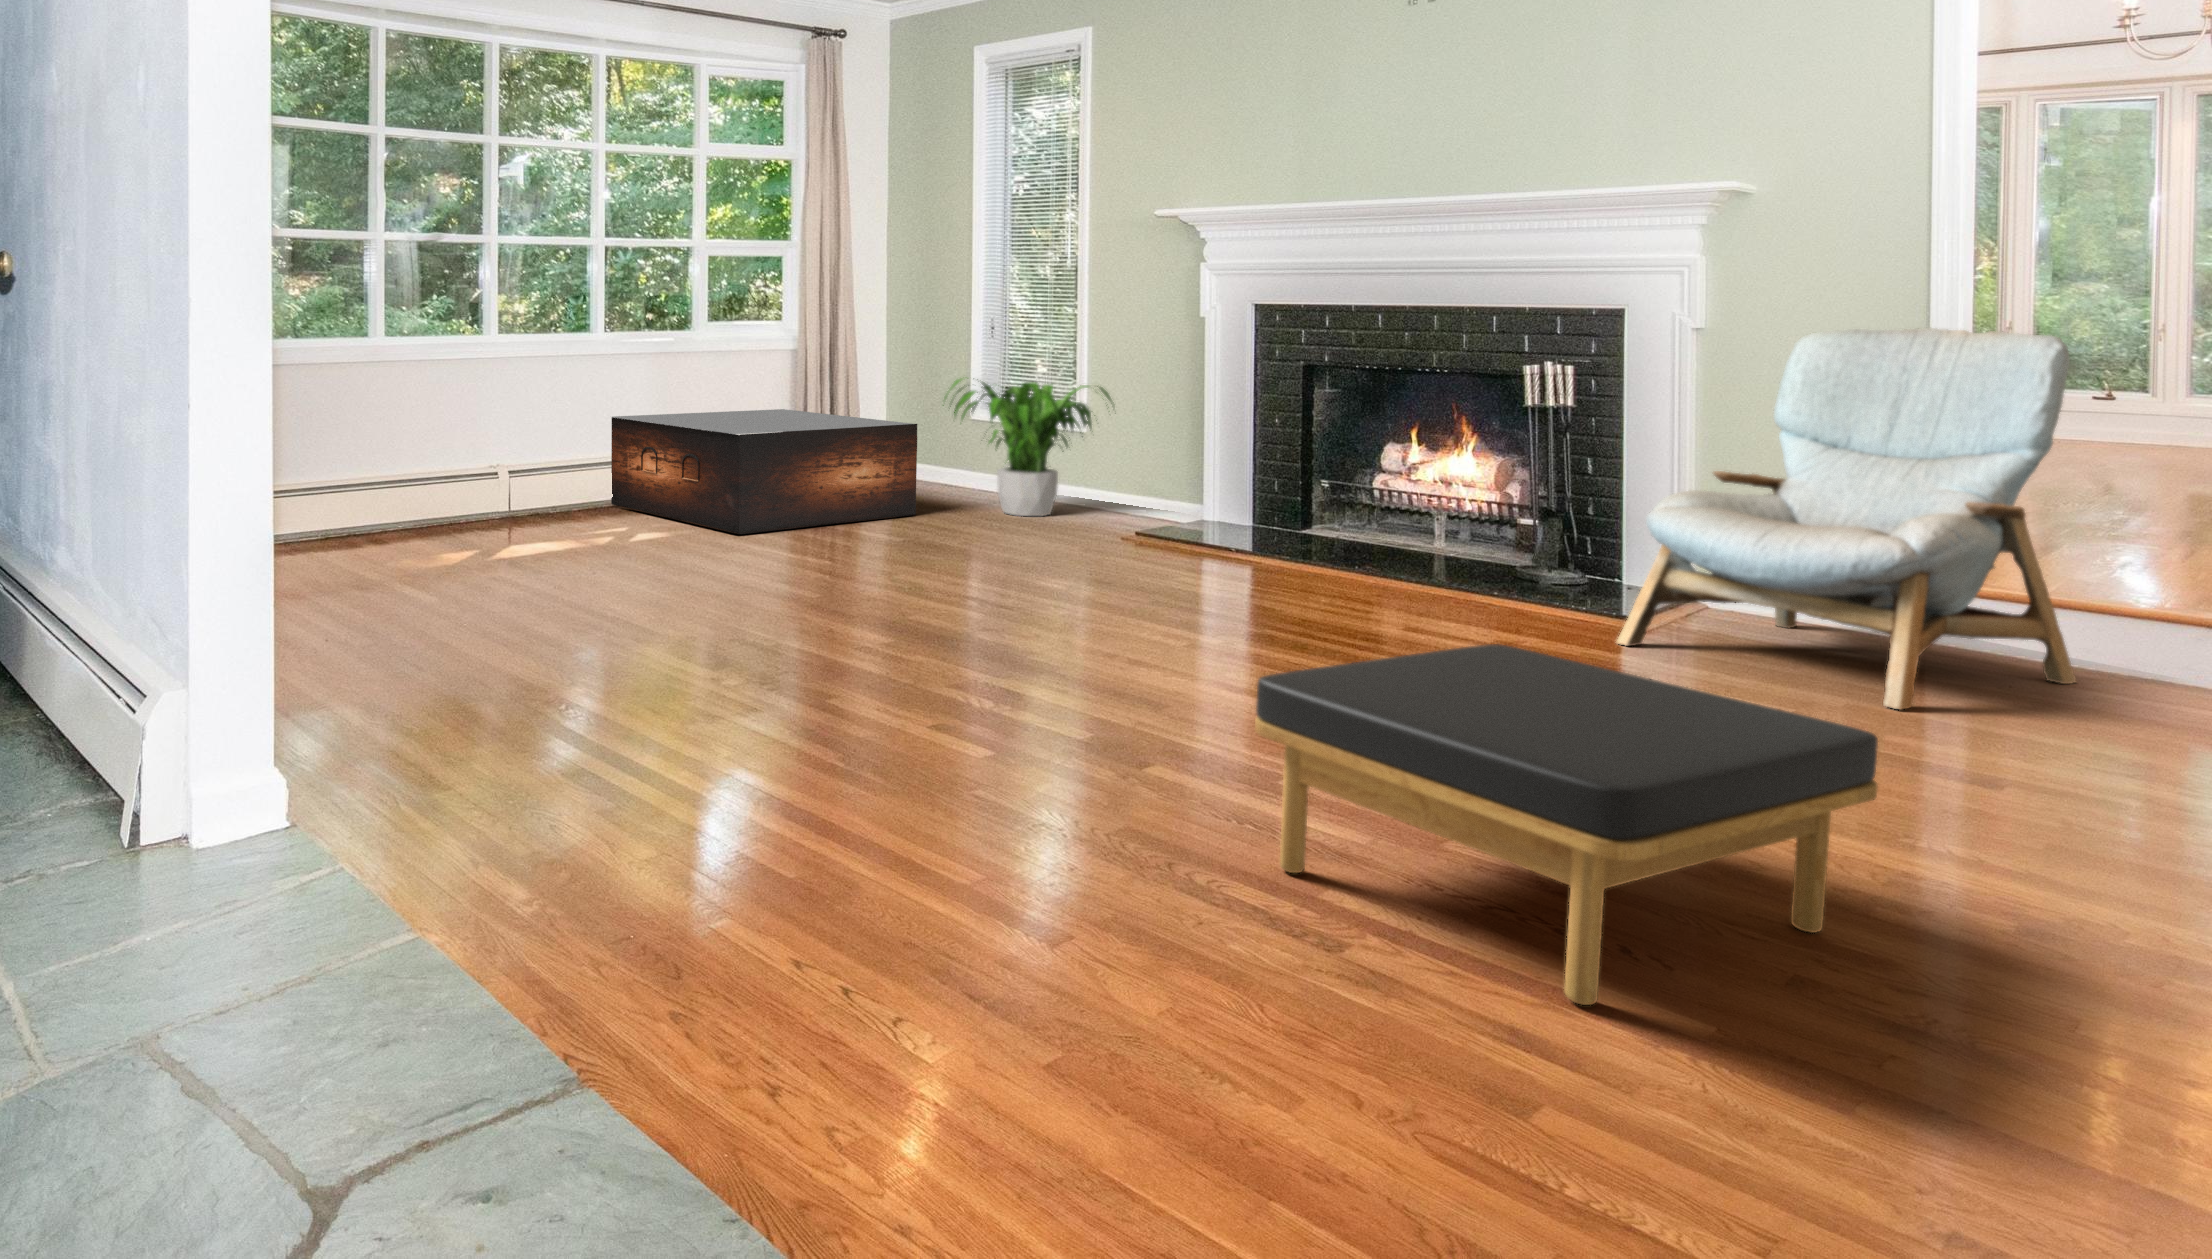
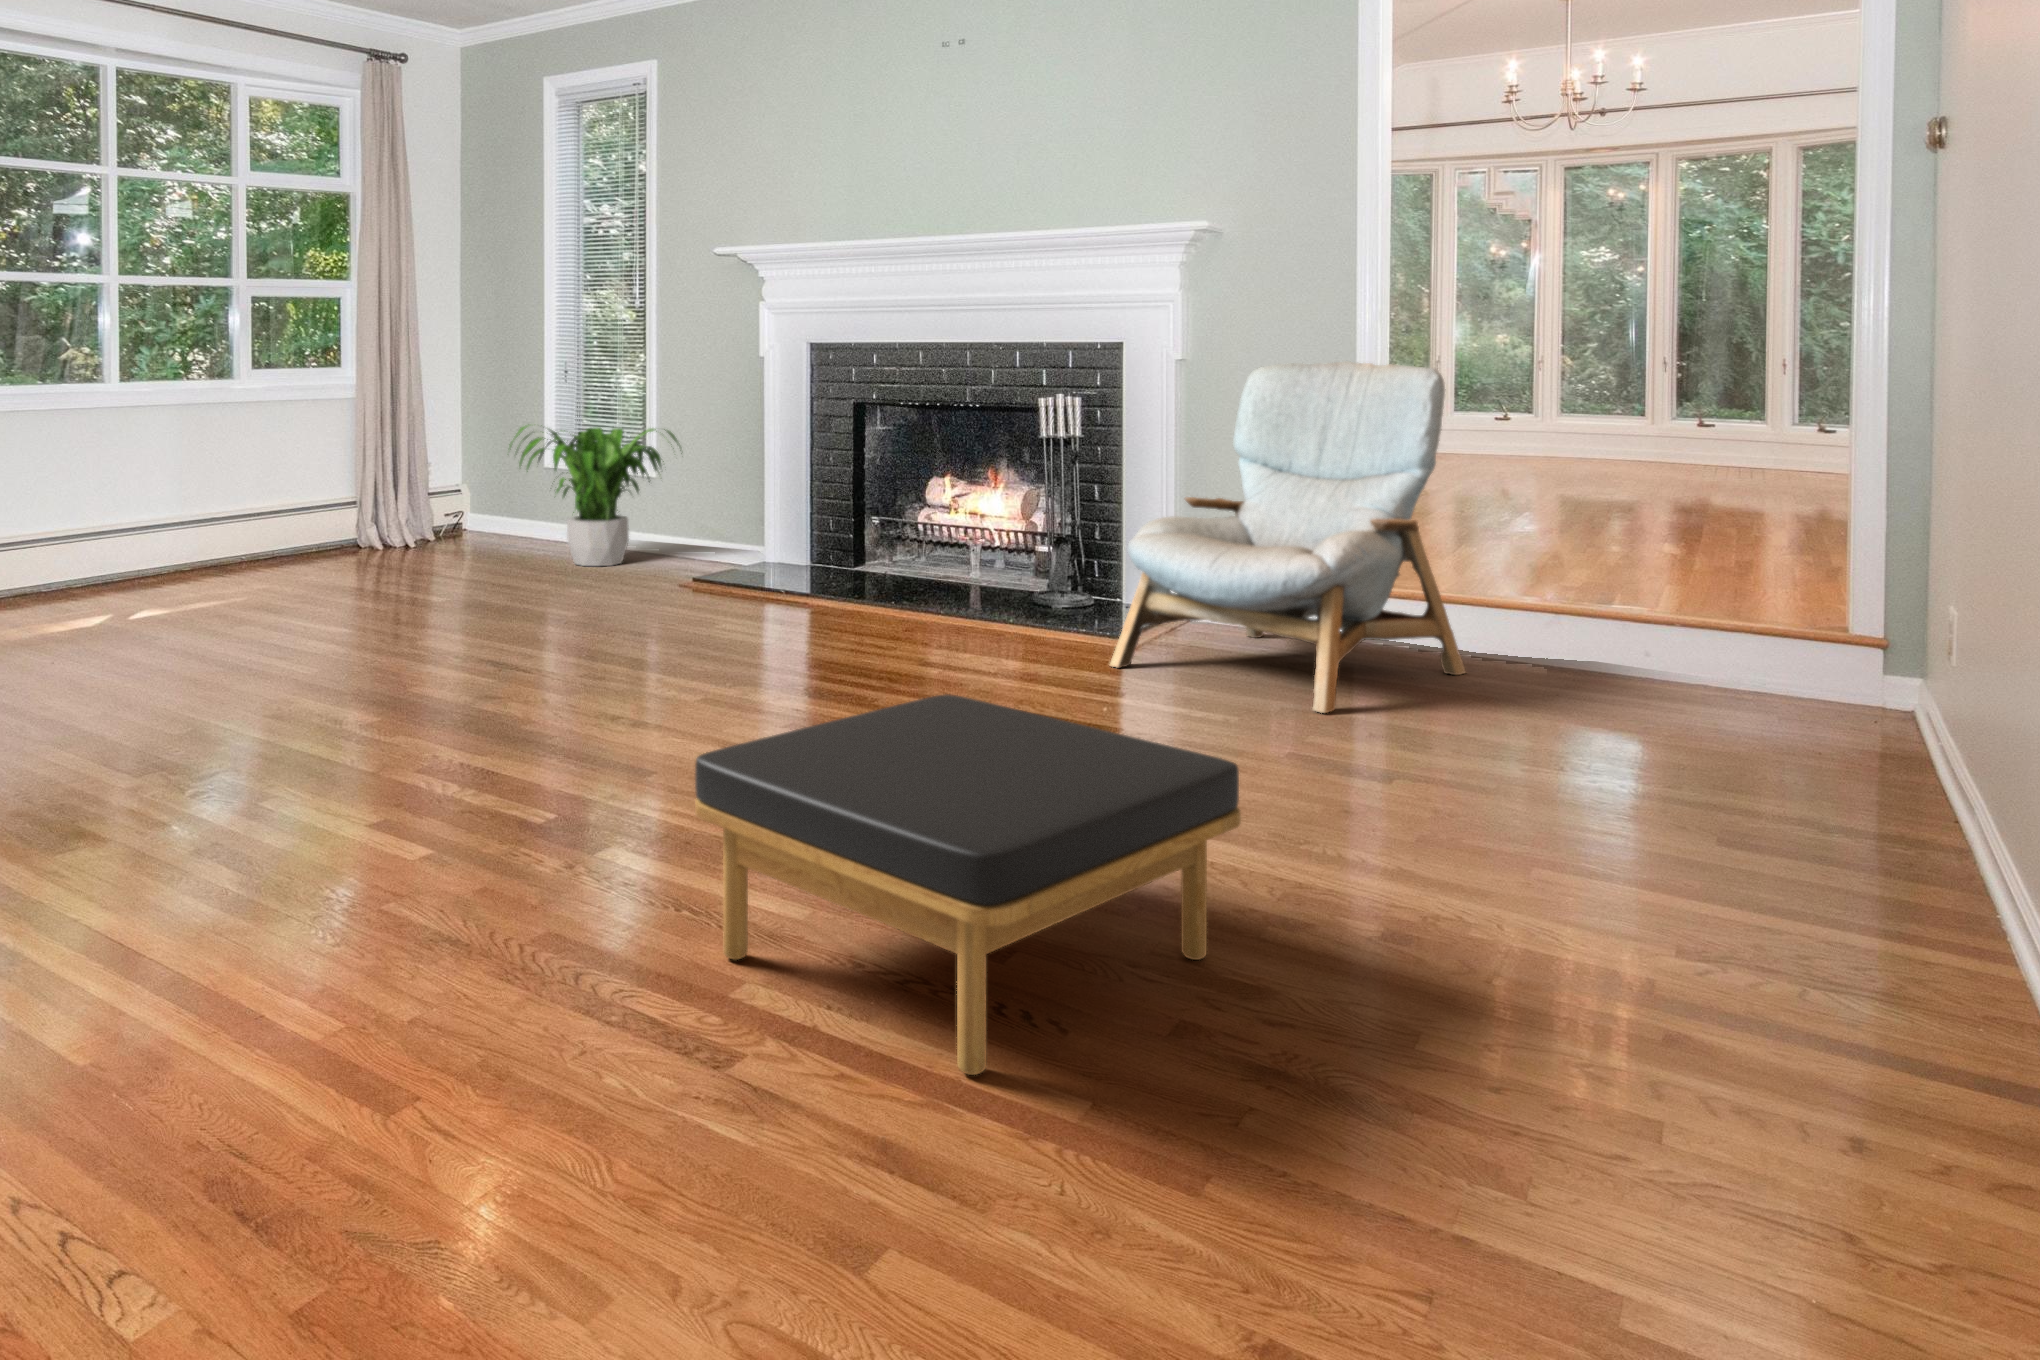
coffee table: present [611,409,917,534] -> none [131,463,480,607]

